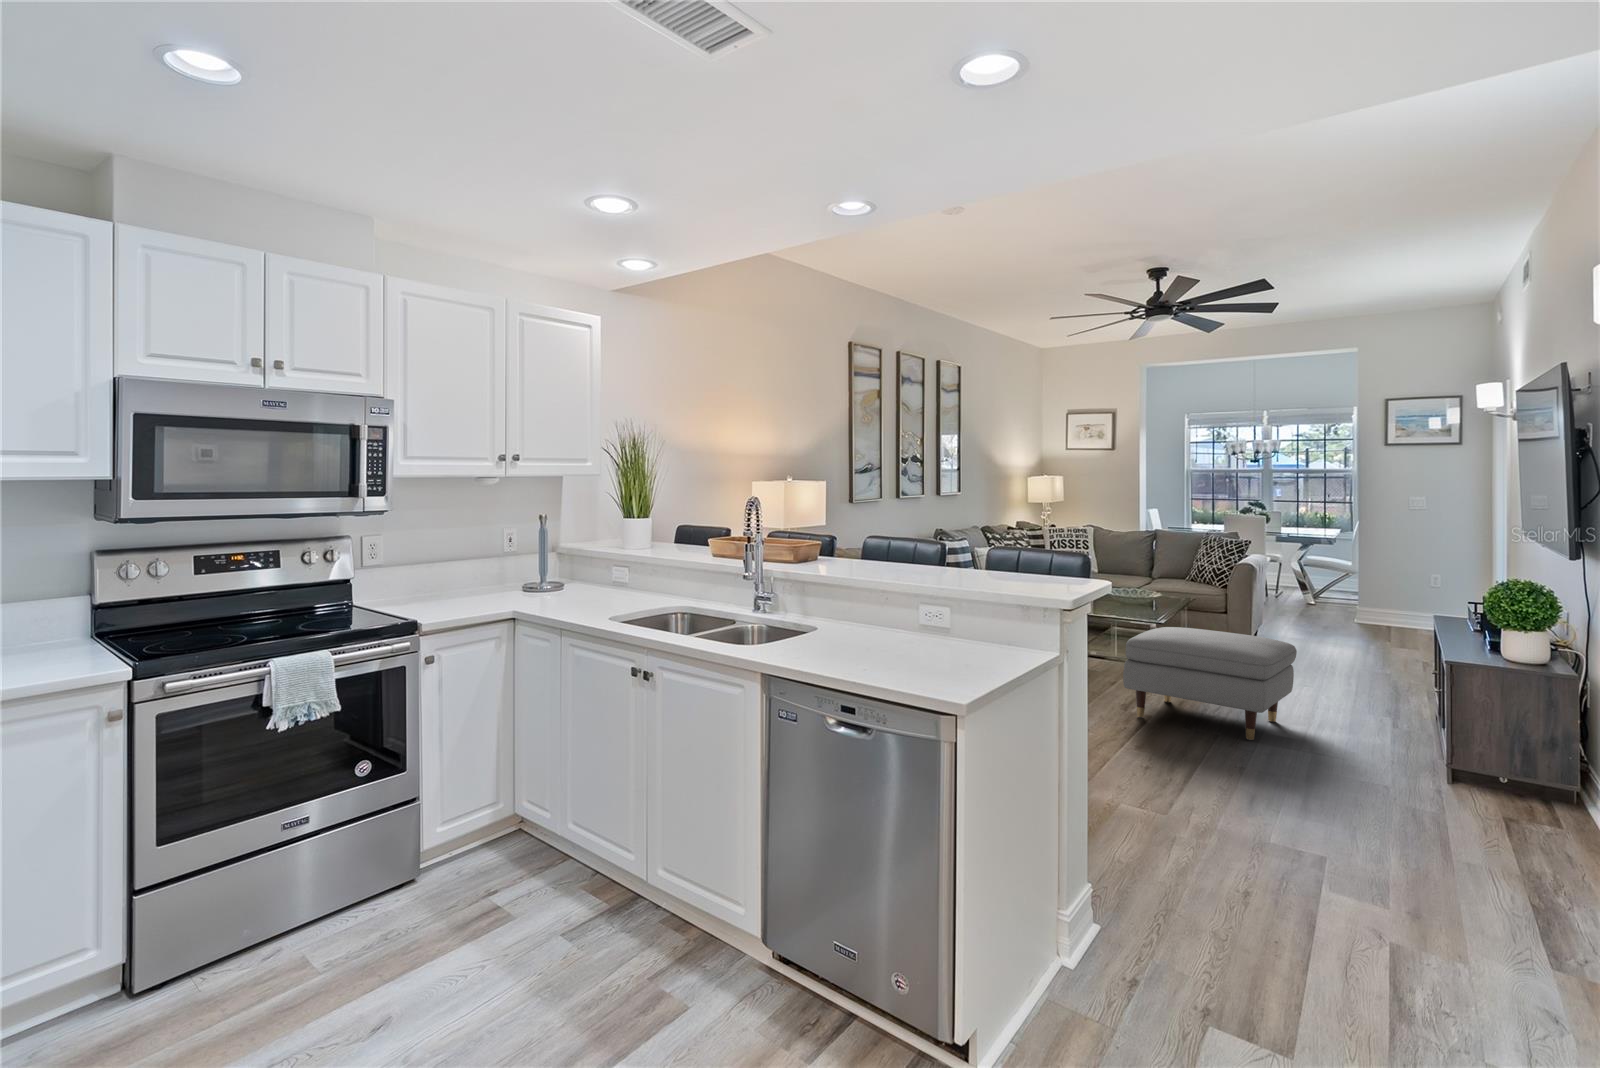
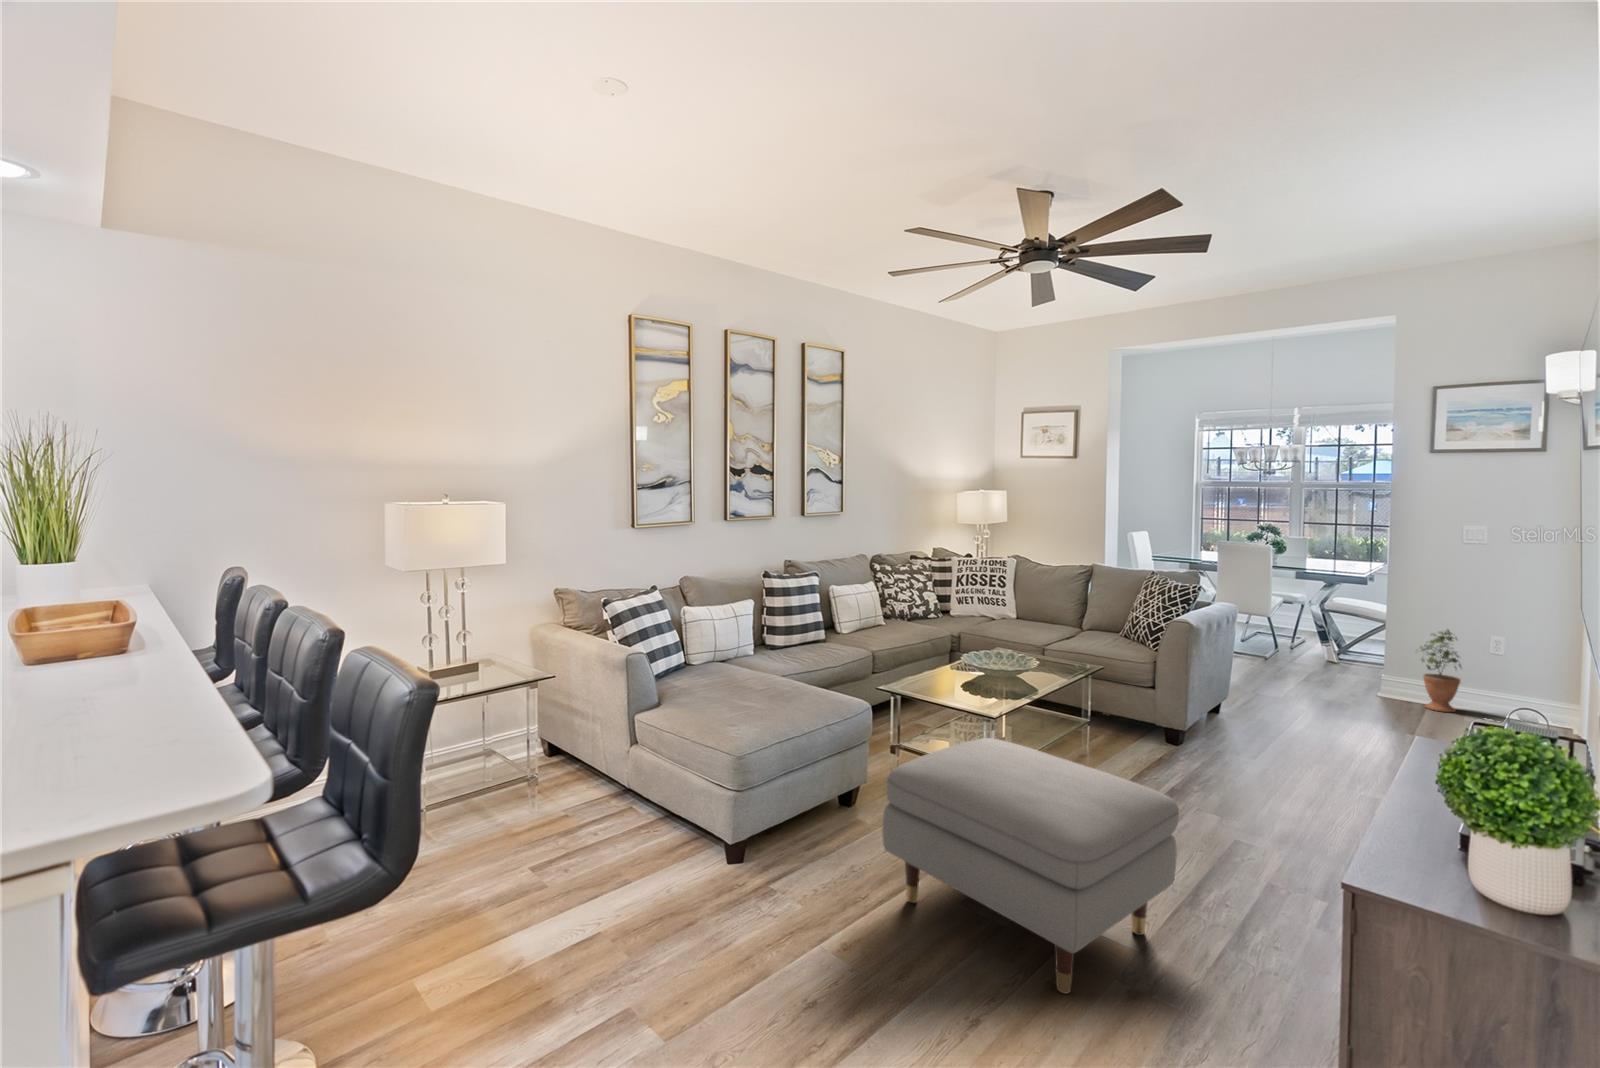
potted plant: none [1379,569,1410,628] -> present [1420,630,1461,712]

